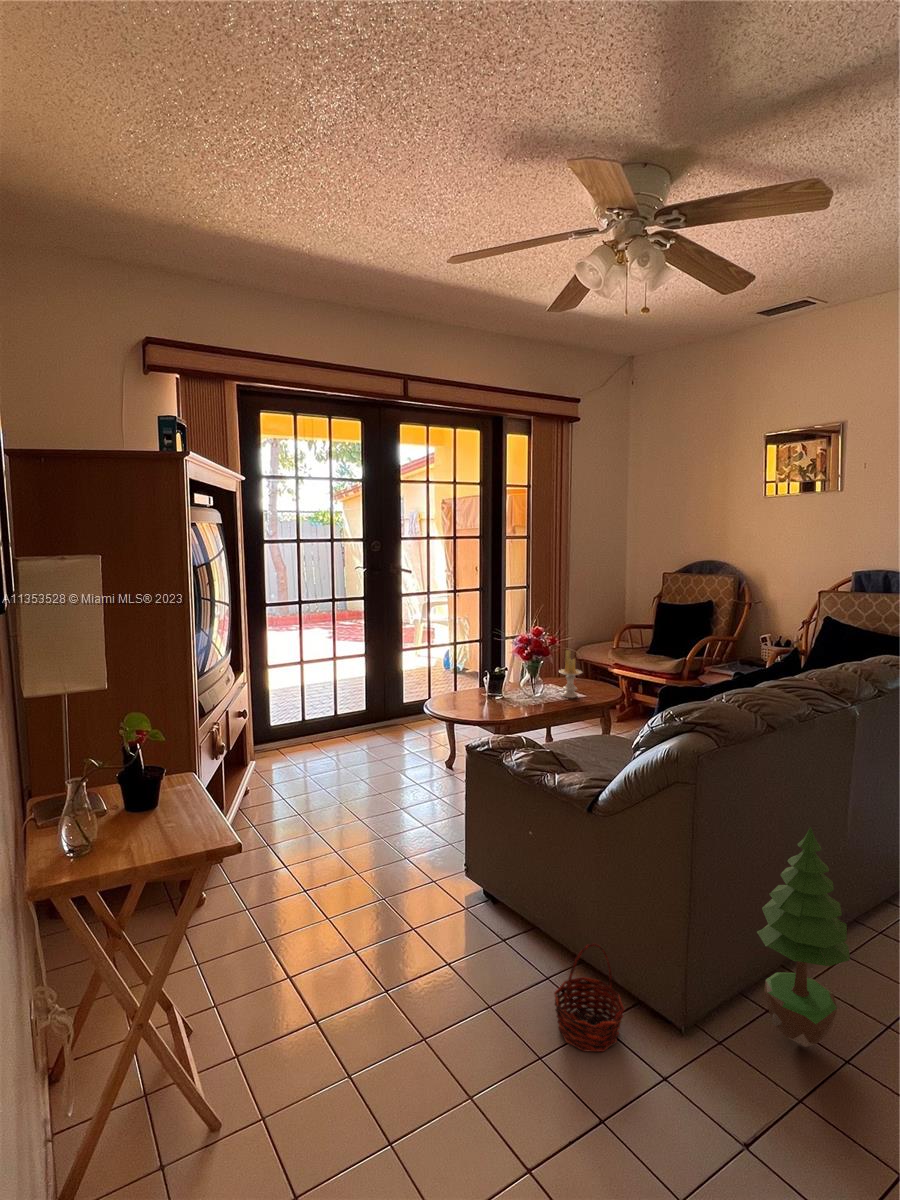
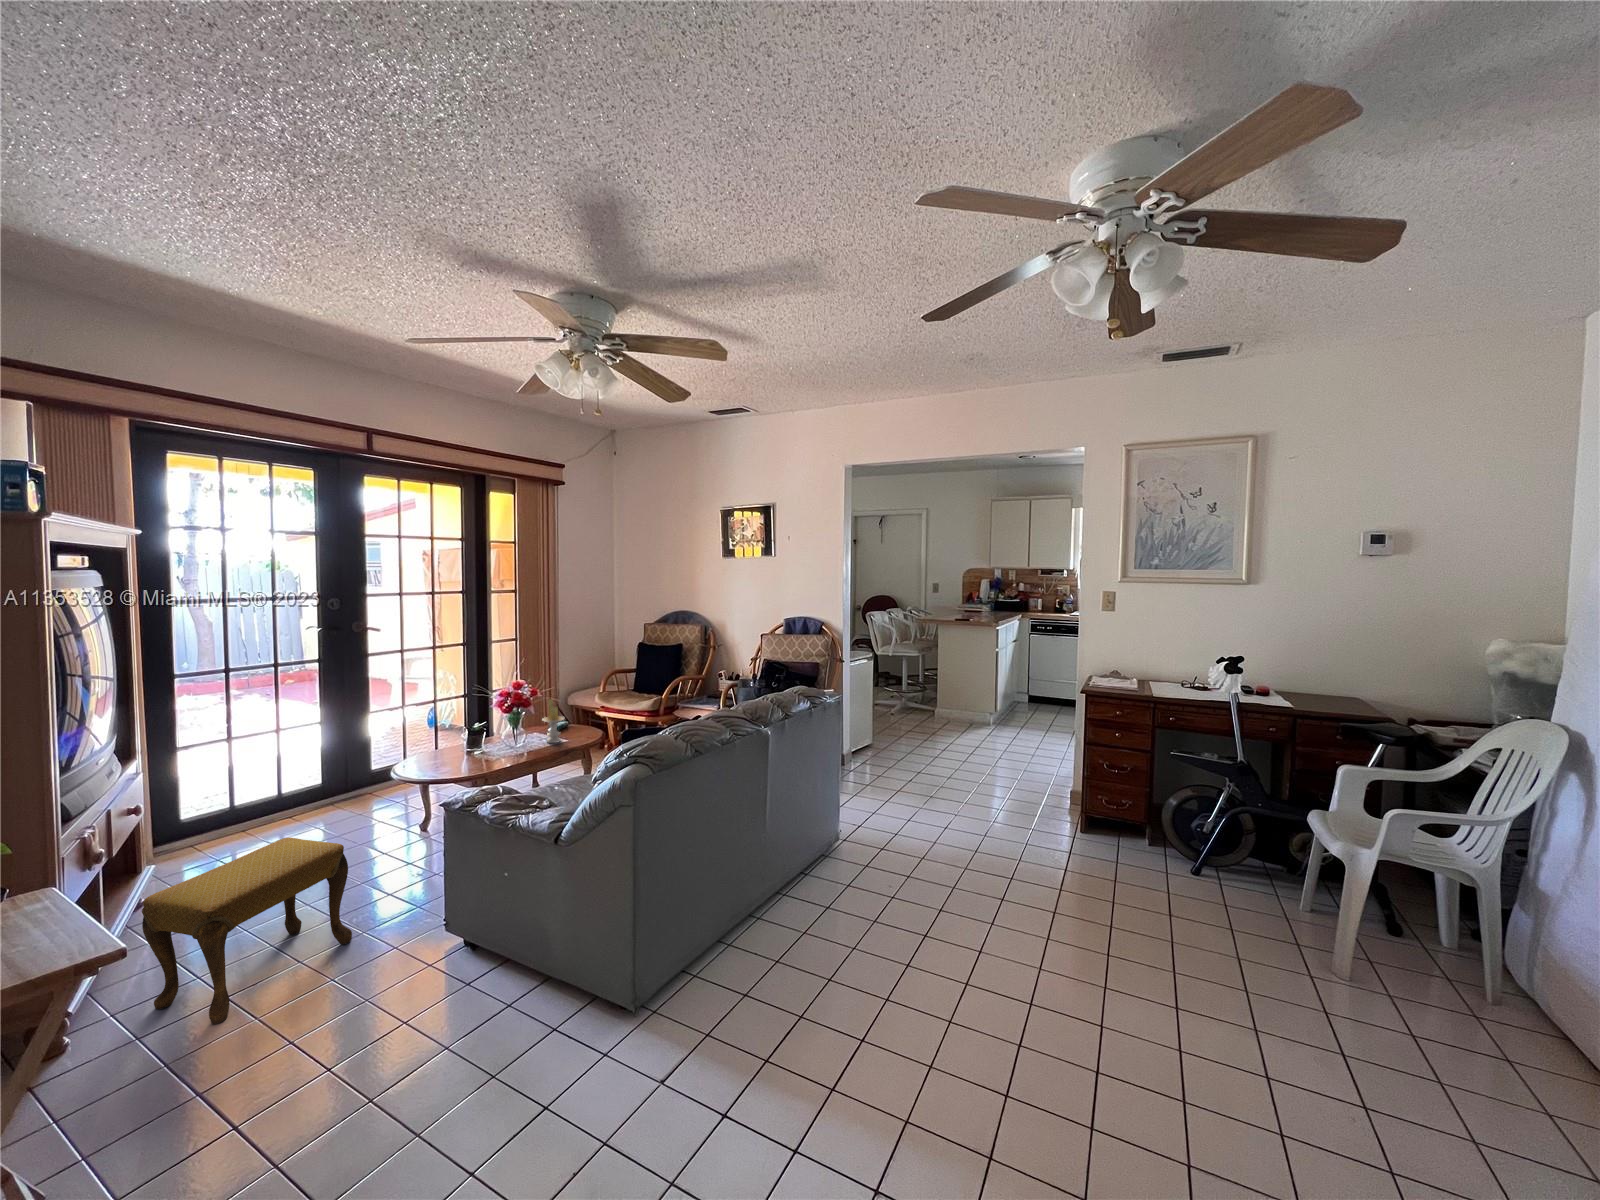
footstool: none [247,755,393,910] -> present [142,838,352,1024]
potted tree: present [757,827,850,1047] -> none [688,819,750,988]
basket: present [554,943,624,1052] -> none [520,956,584,1054]

